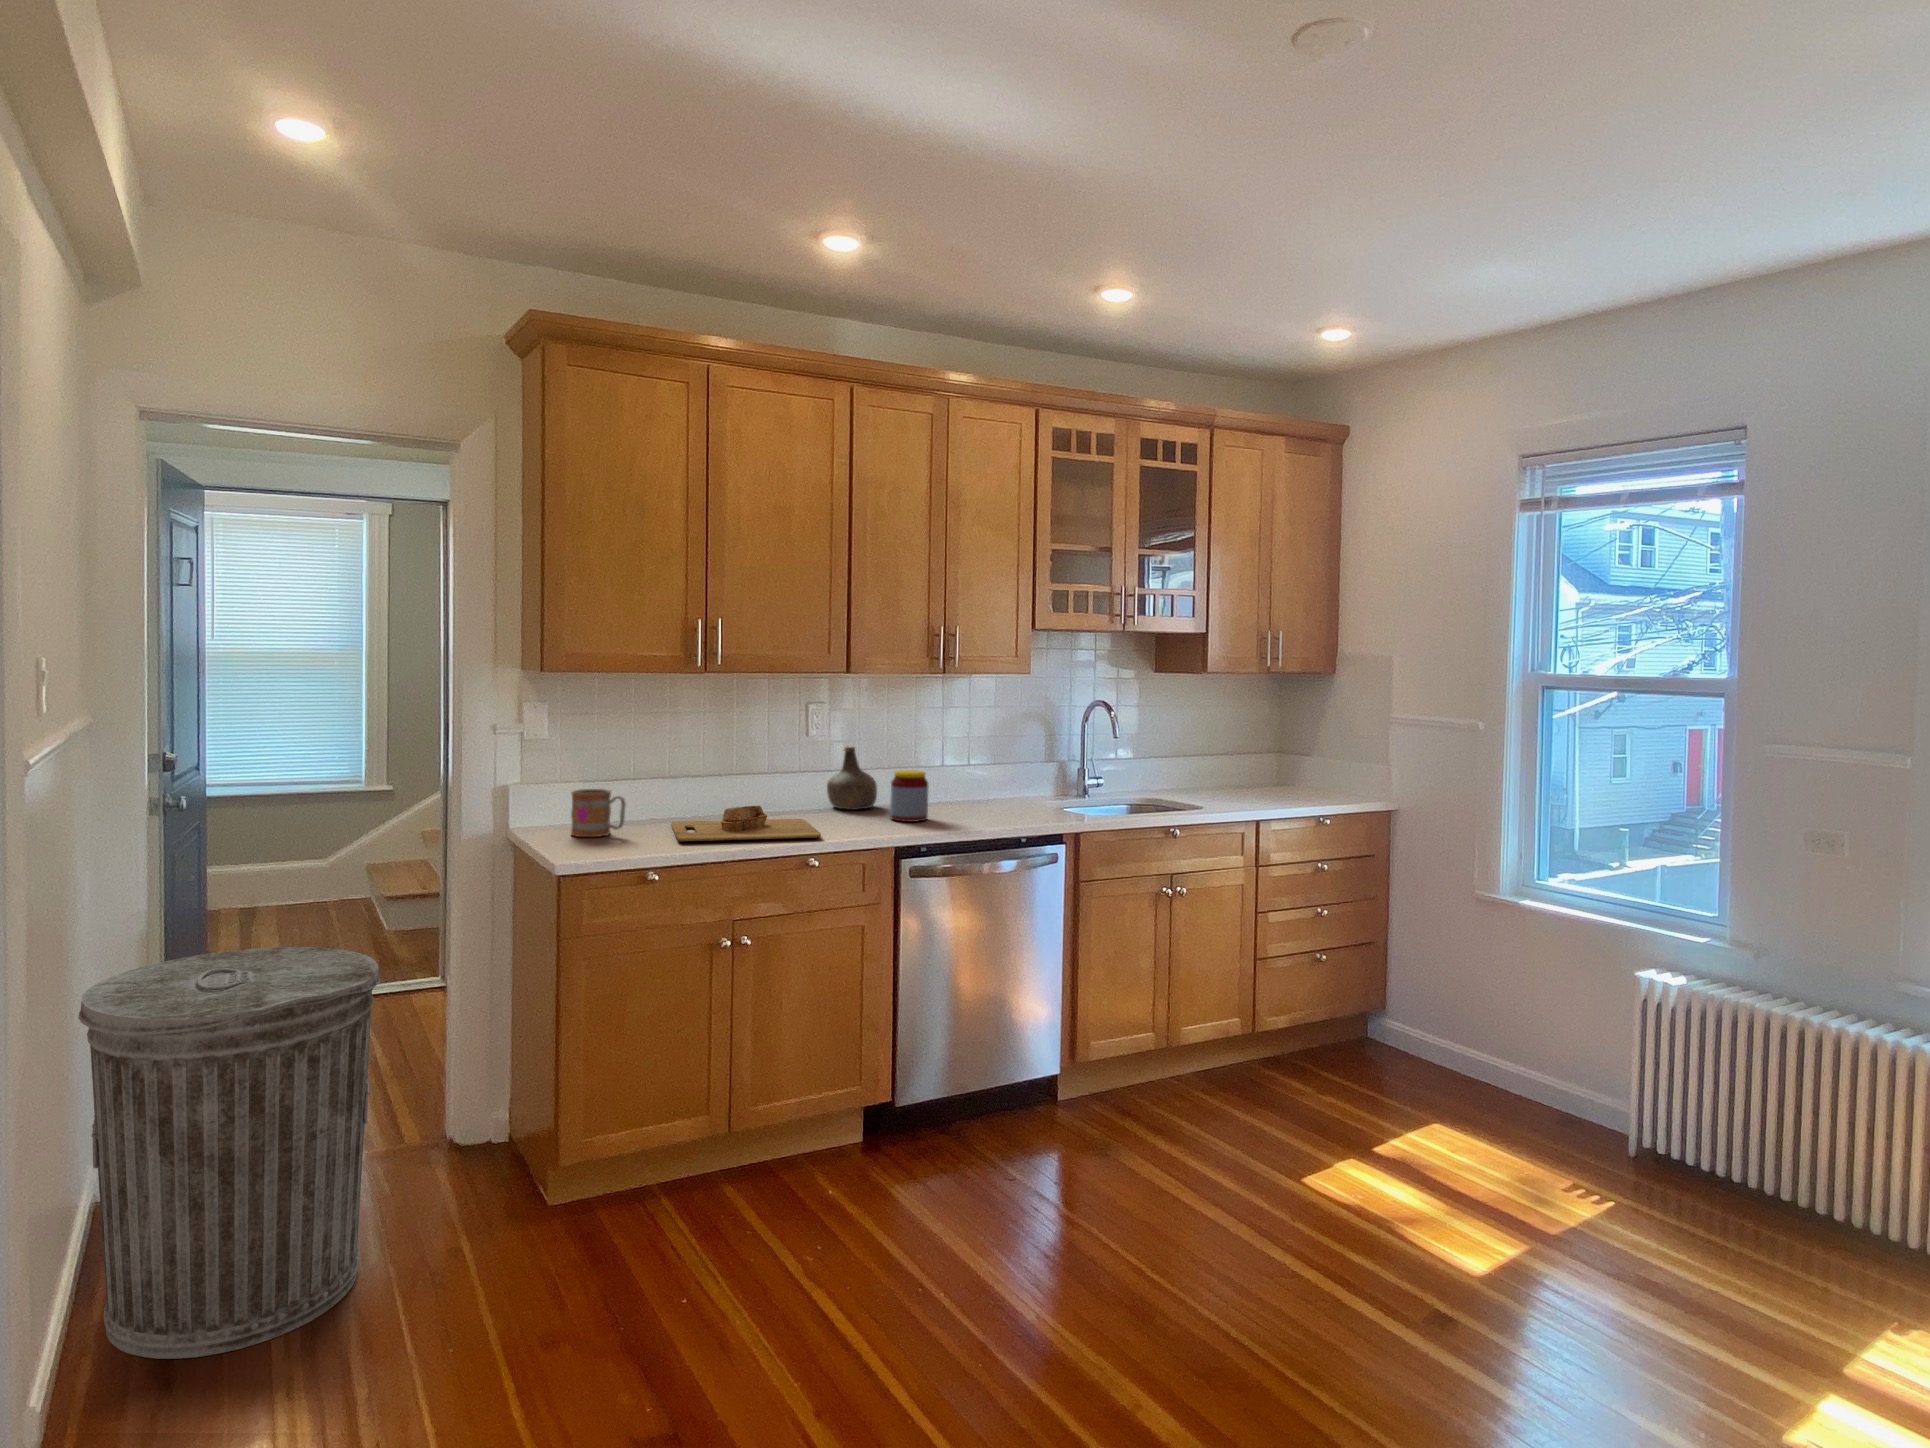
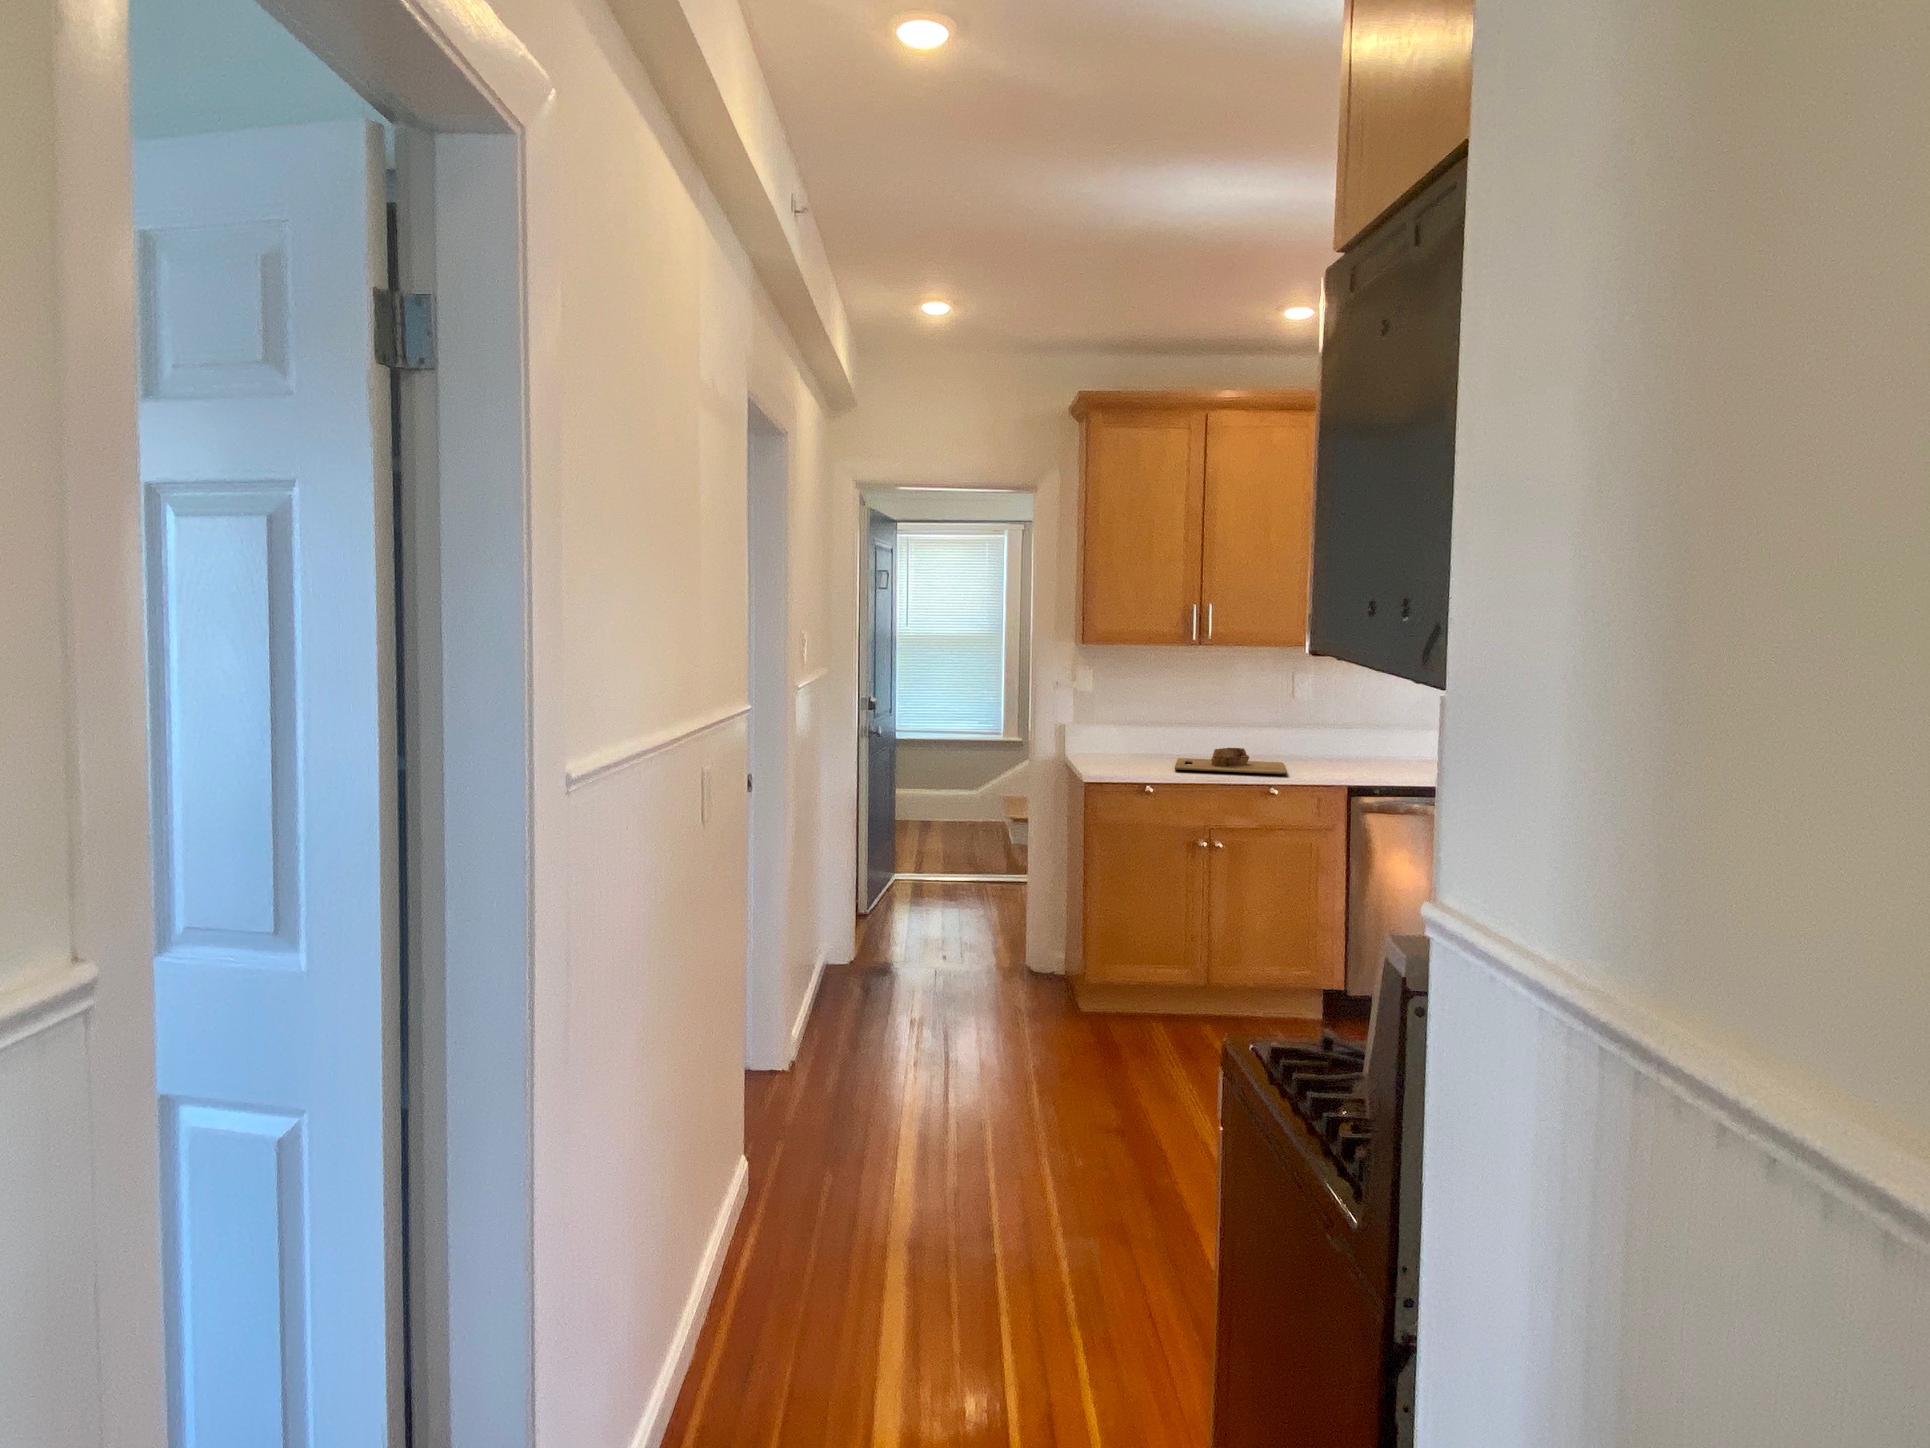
bottle: present [827,747,877,810] -> none [1311,707,1355,760]
jar: present [890,770,928,822] -> none [1359,727,1394,770]
mug: present [571,789,626,837] -> none [1102,729,1140,764]
trash can: present [78,947,380,1359] -> none [819,815,972,1044]

